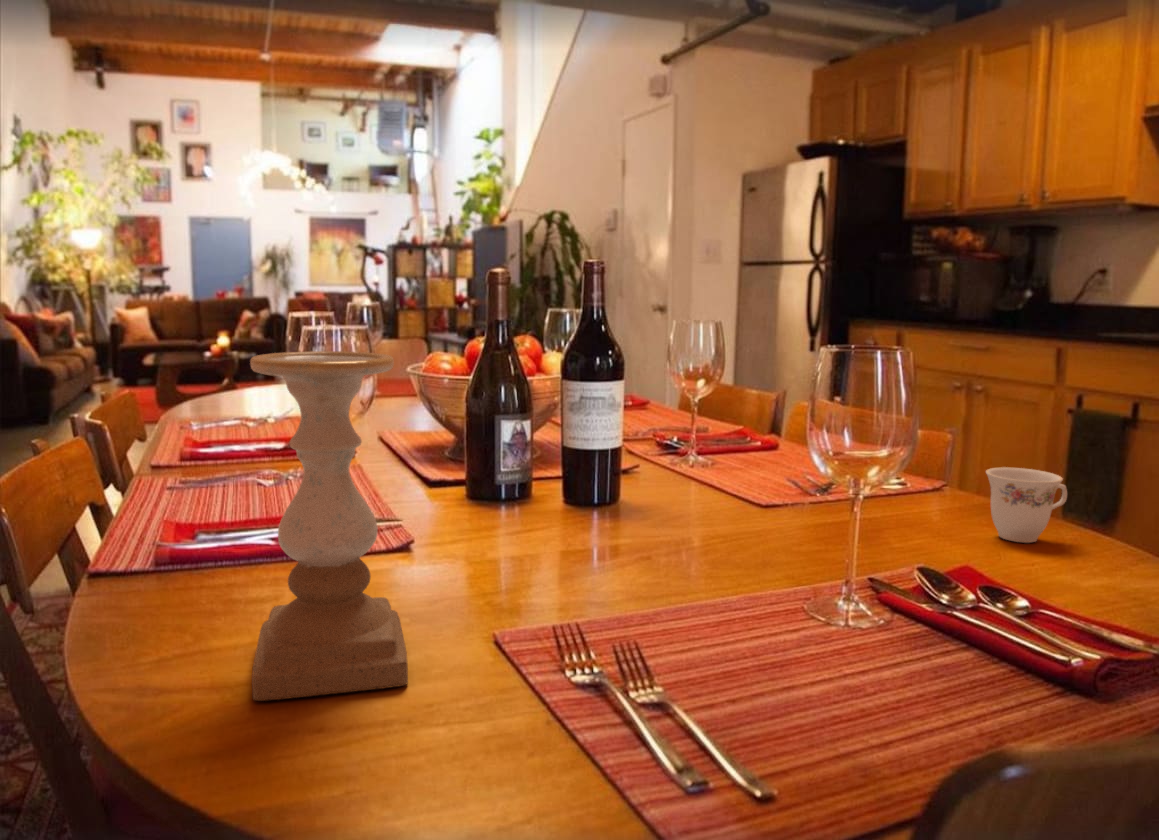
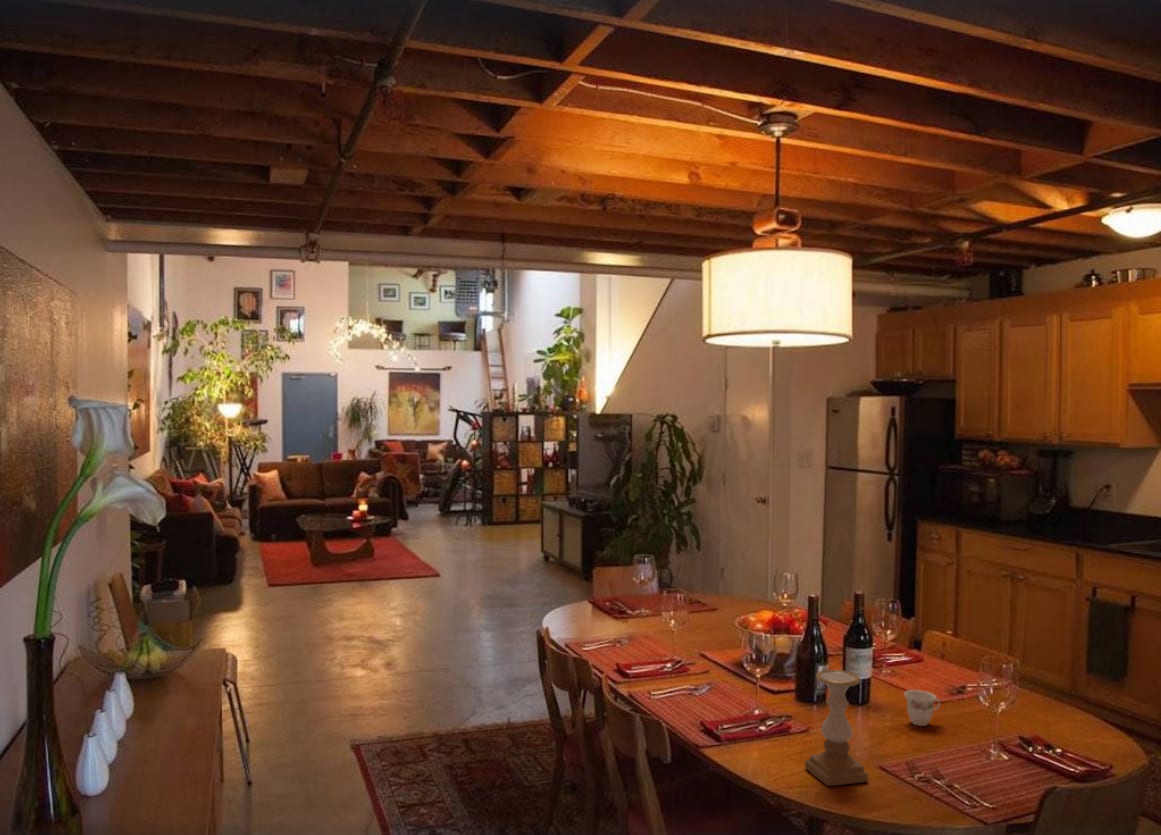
teacup: present [986,467,1067,543] -> present [904,690,940,726]

